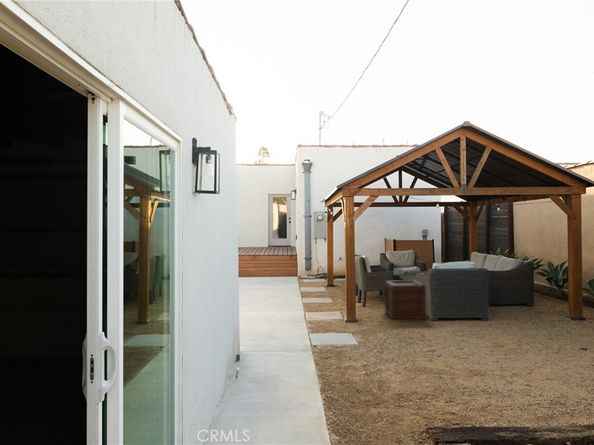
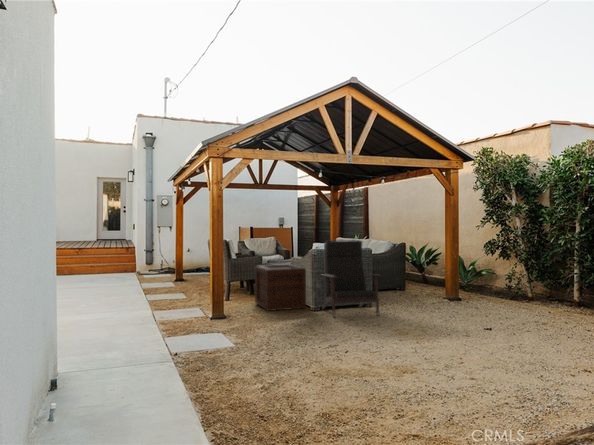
lounge chair: none [438,263,489,330] -> present [322,240,379,318]

